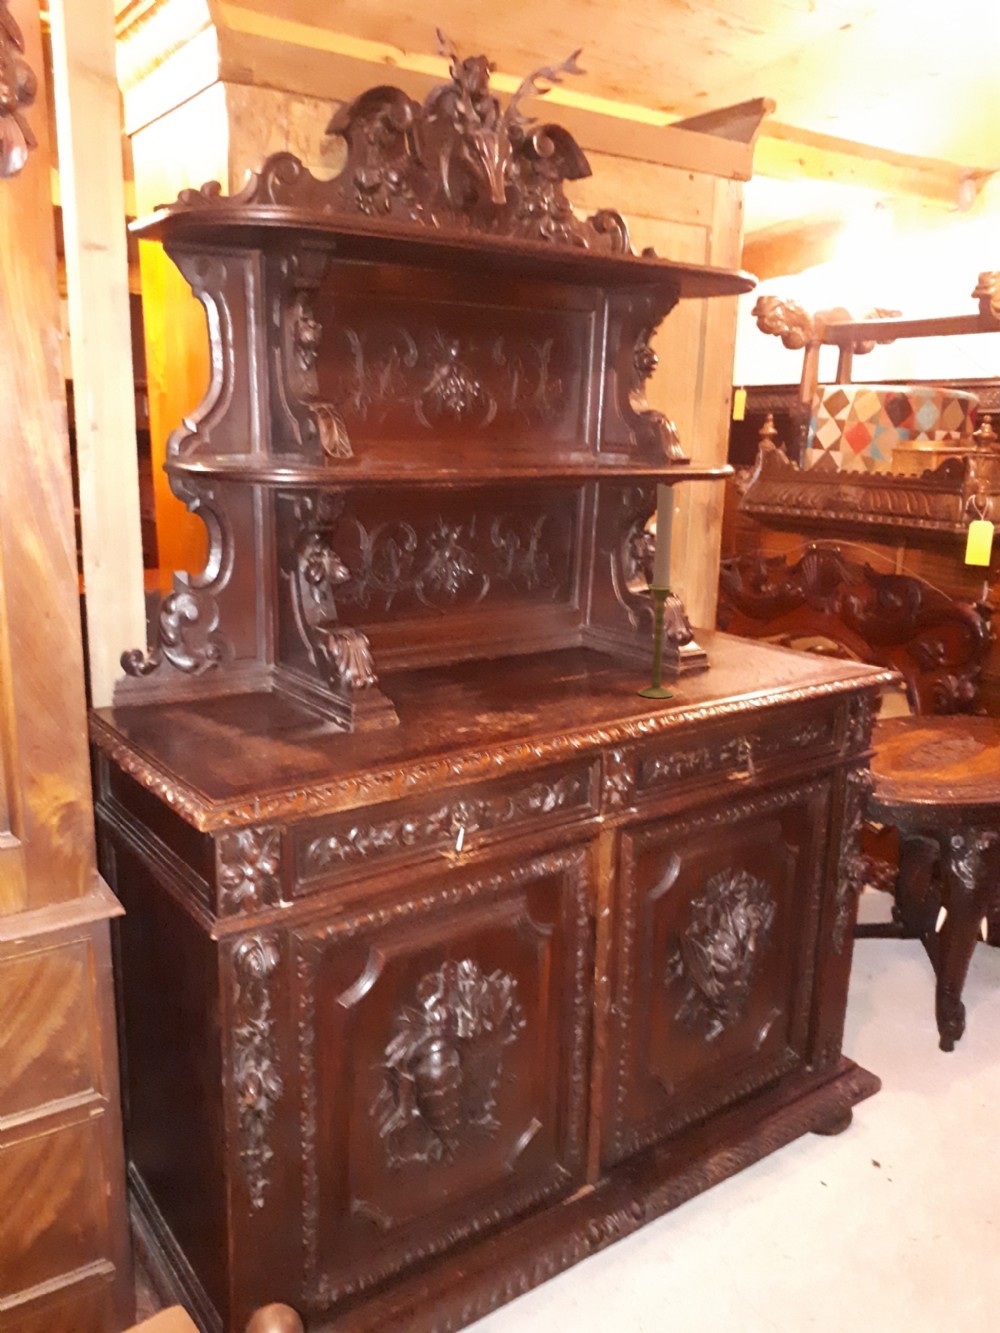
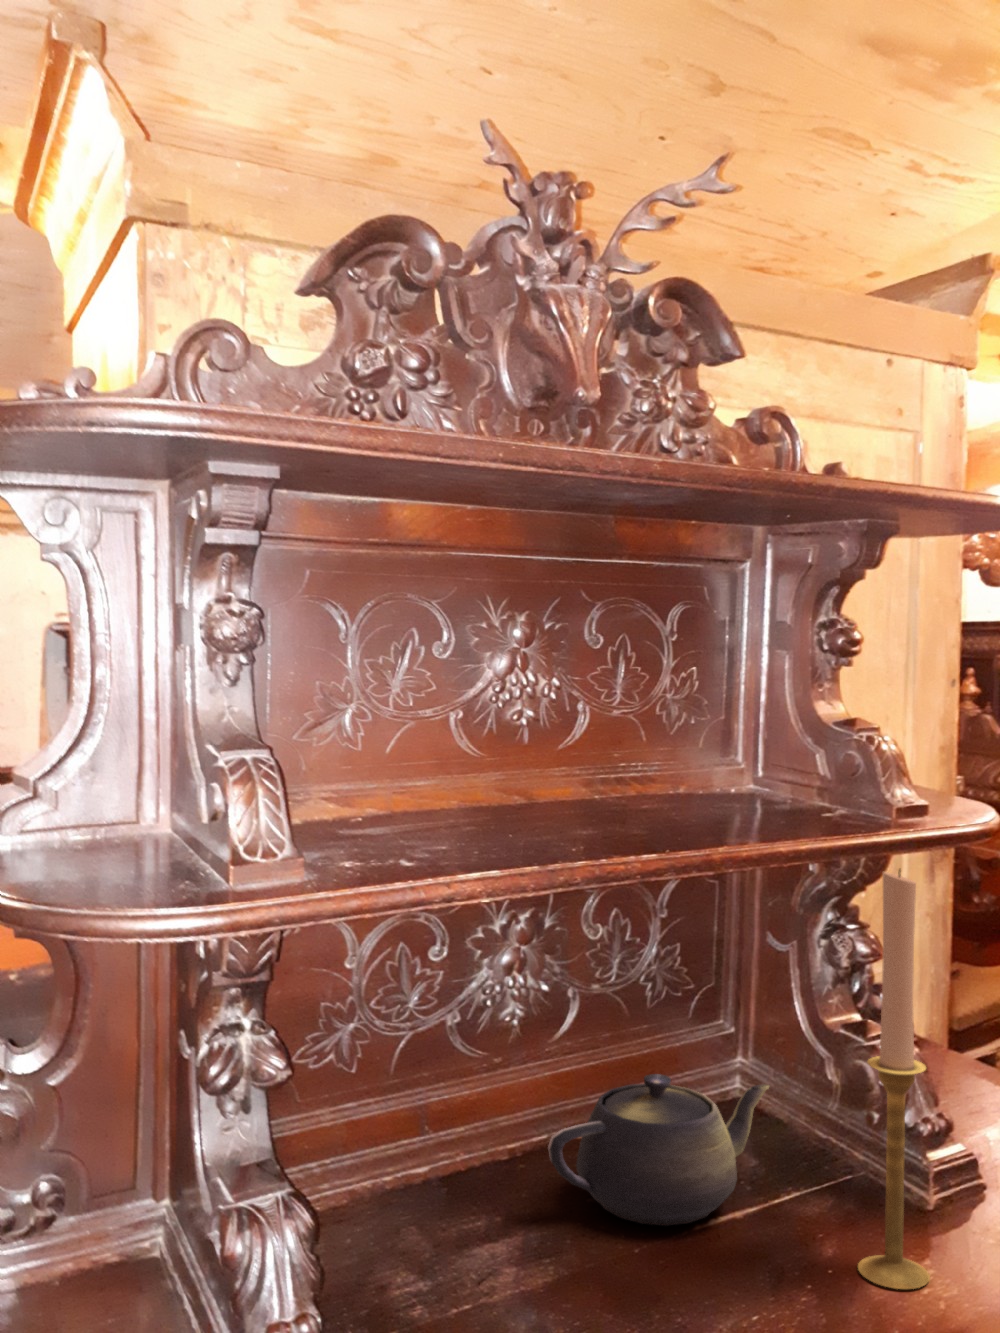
teapot: none [475,607,597,681] -> present [548,1074,769,1226]

